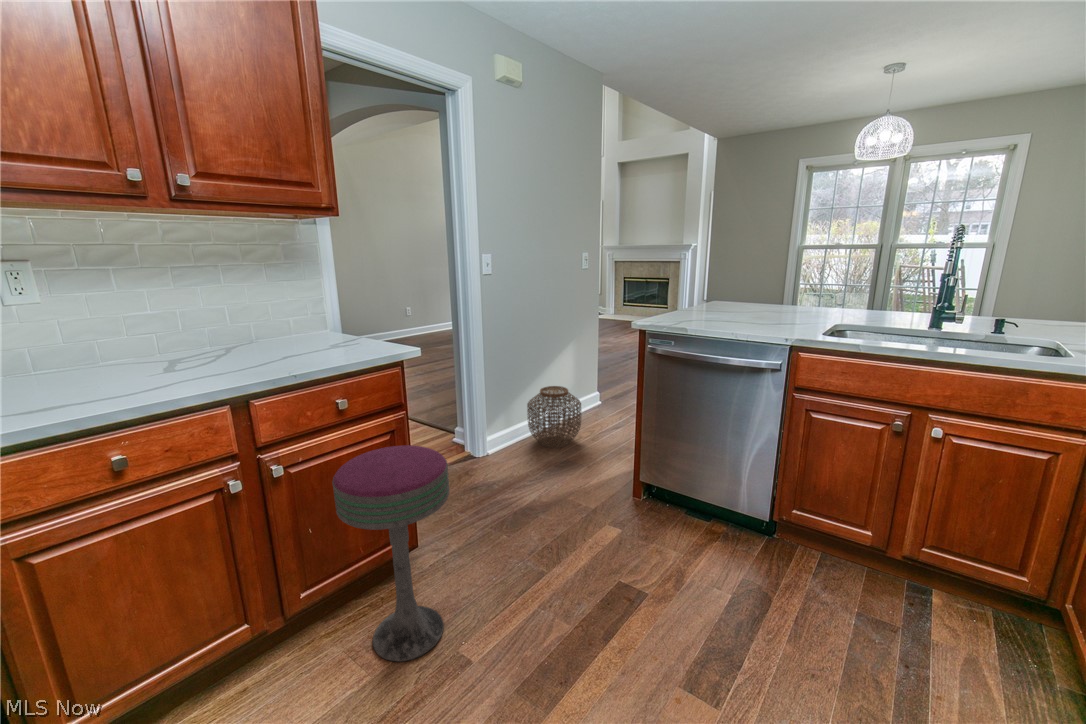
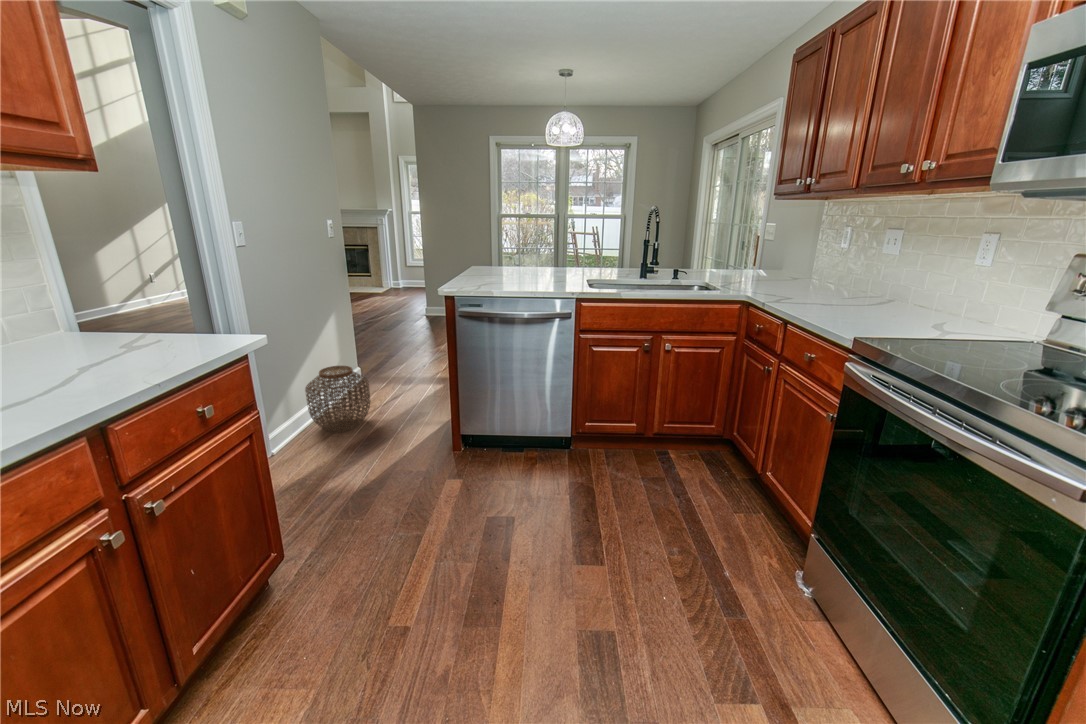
bar stool: present [332,445,450,661] -> none [225,440,365,674]

